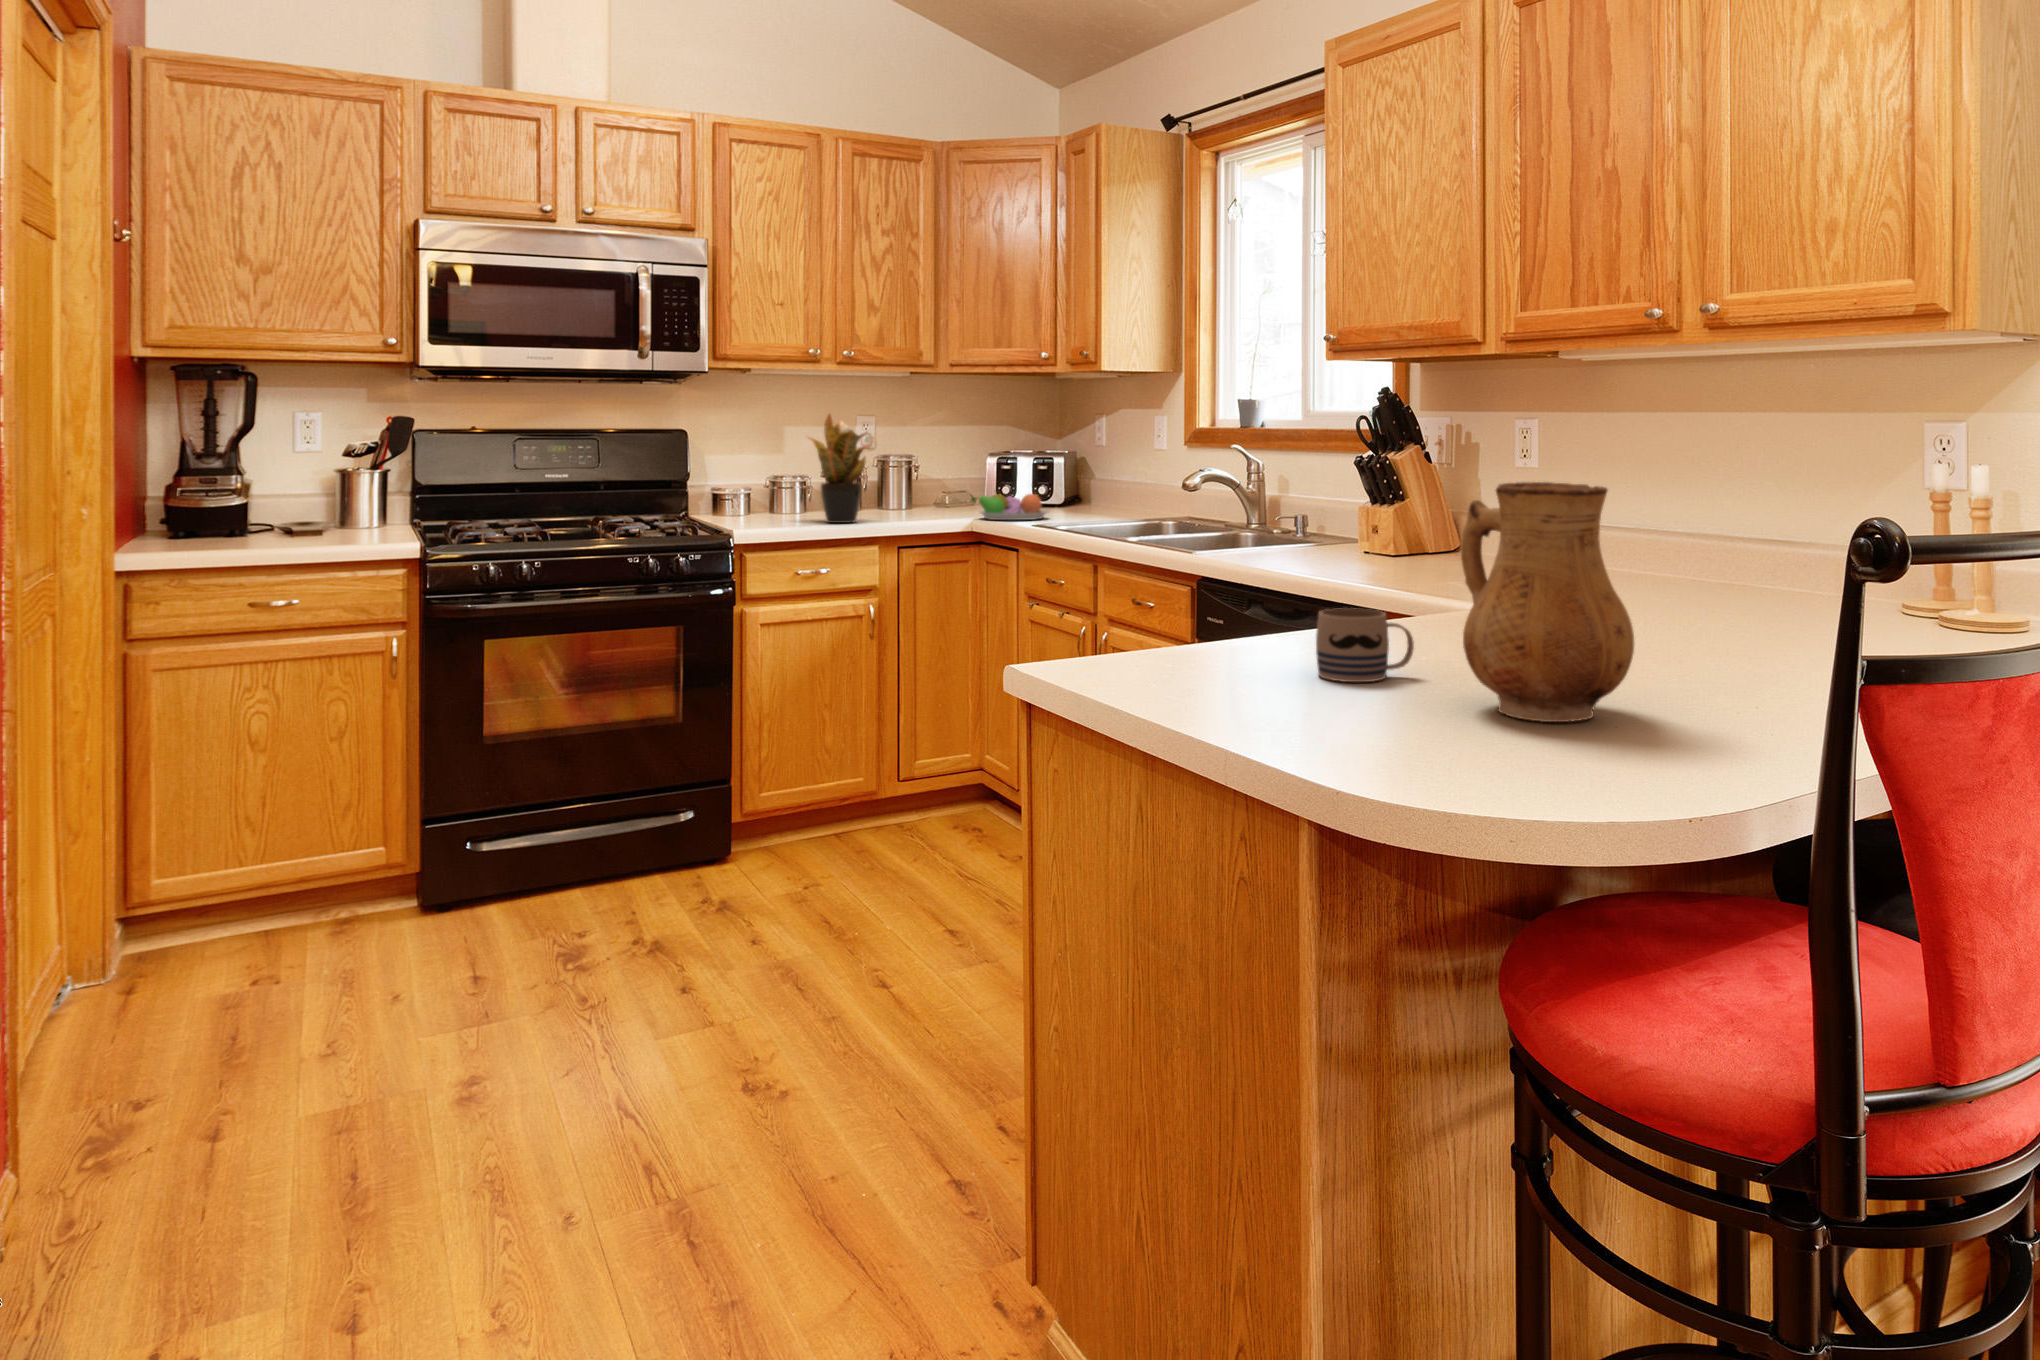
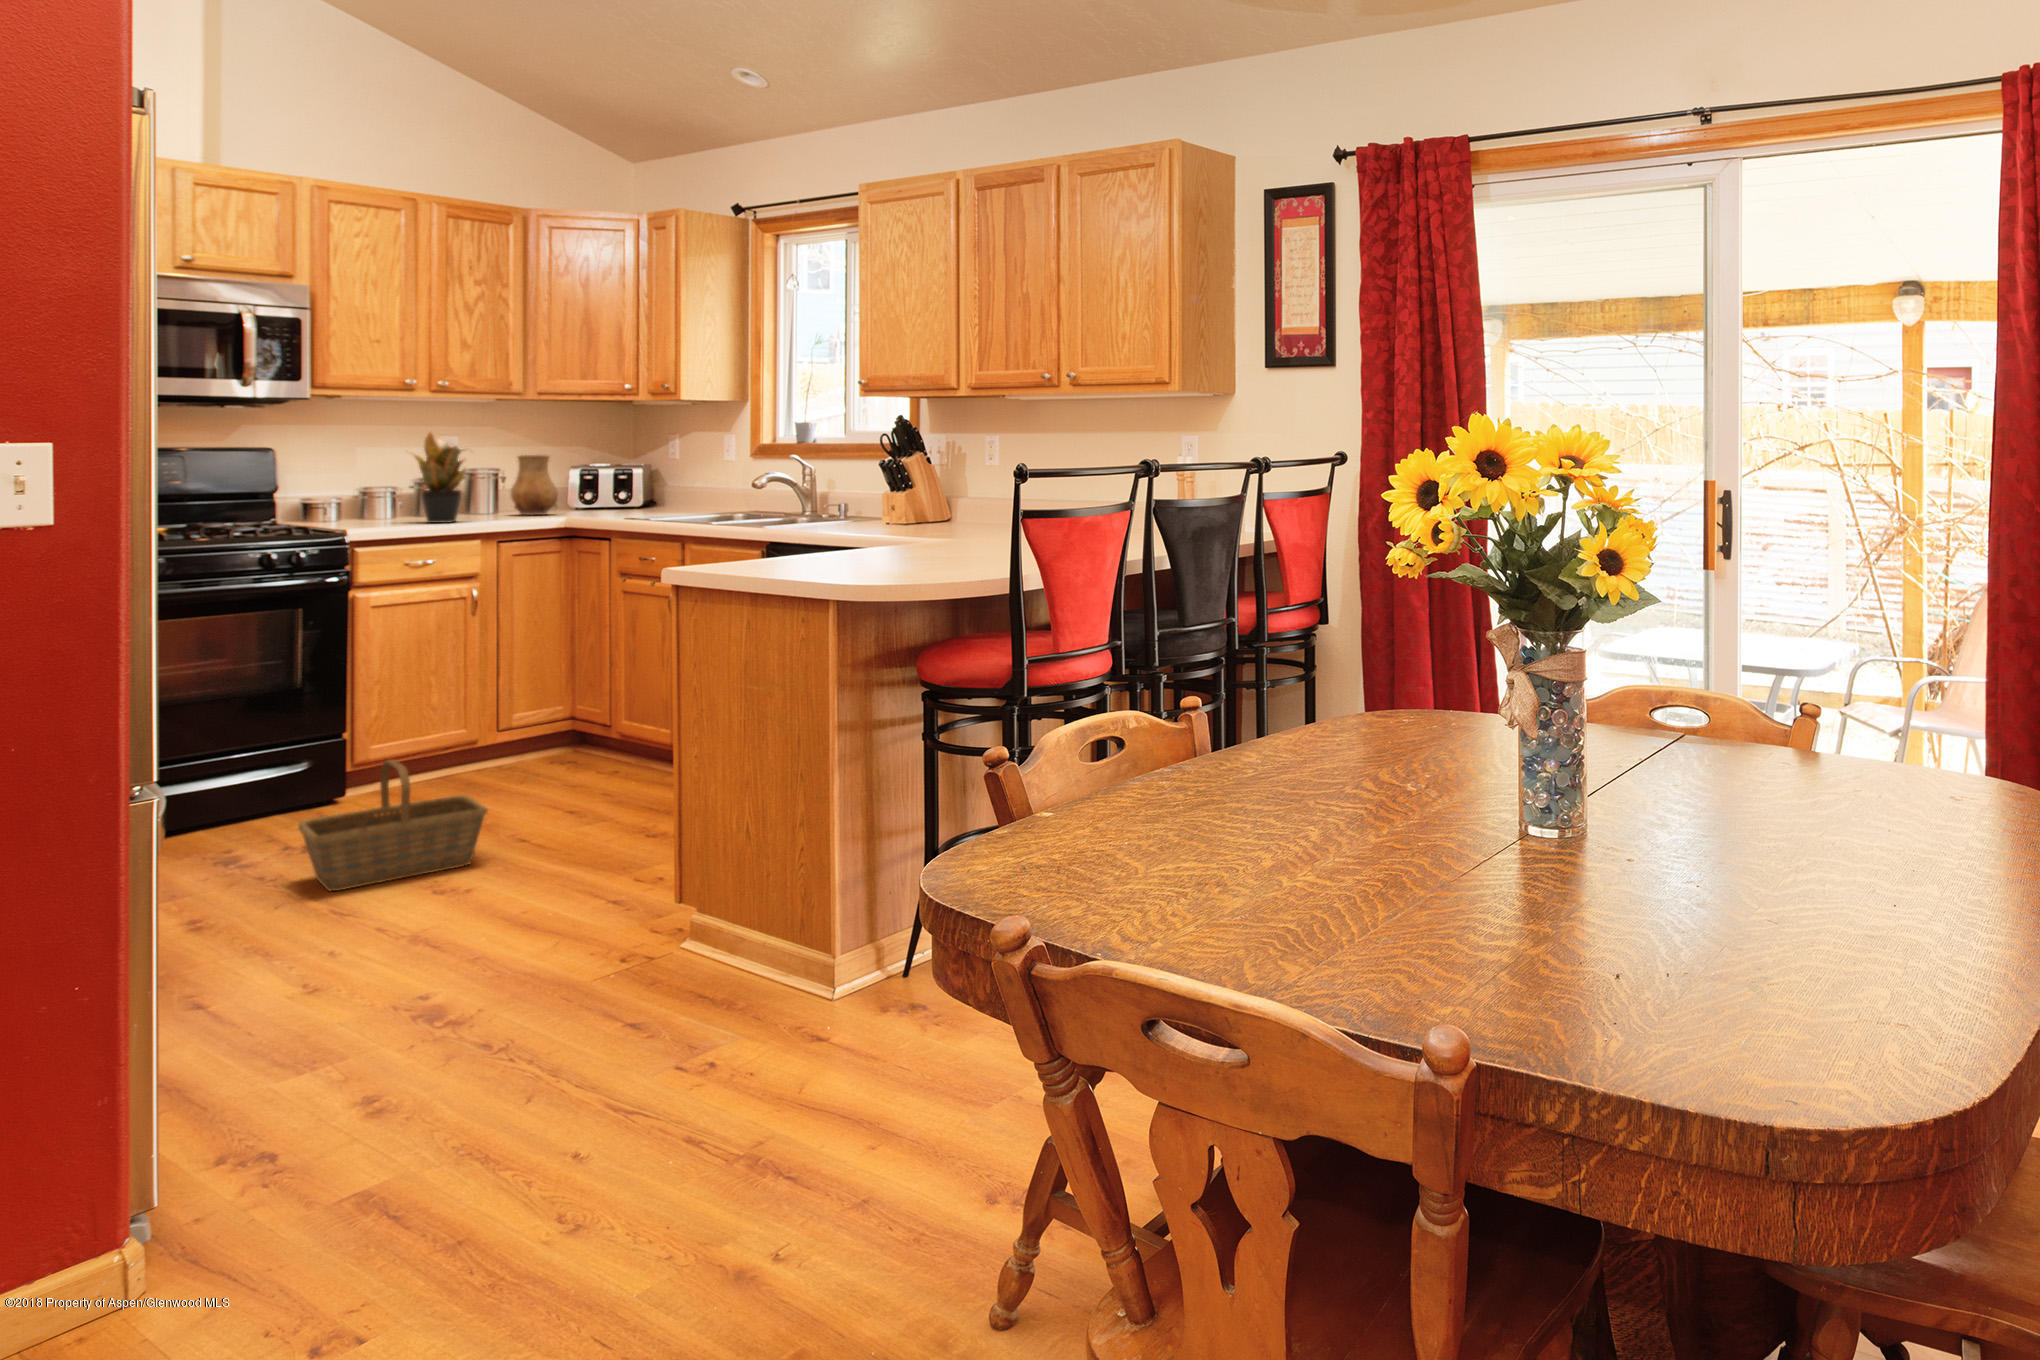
ceramic pitcher: present [1460,482,1634,722] -> present [511,455,558,515]
fruit bowl: present [971,492,1048,520] -> none [563,495,635,518]
mug: present [1316,608,1414,682] -> none [843,525,893,558]
basket: none [599,873,817,1066] -> present [298,760,488,892]

